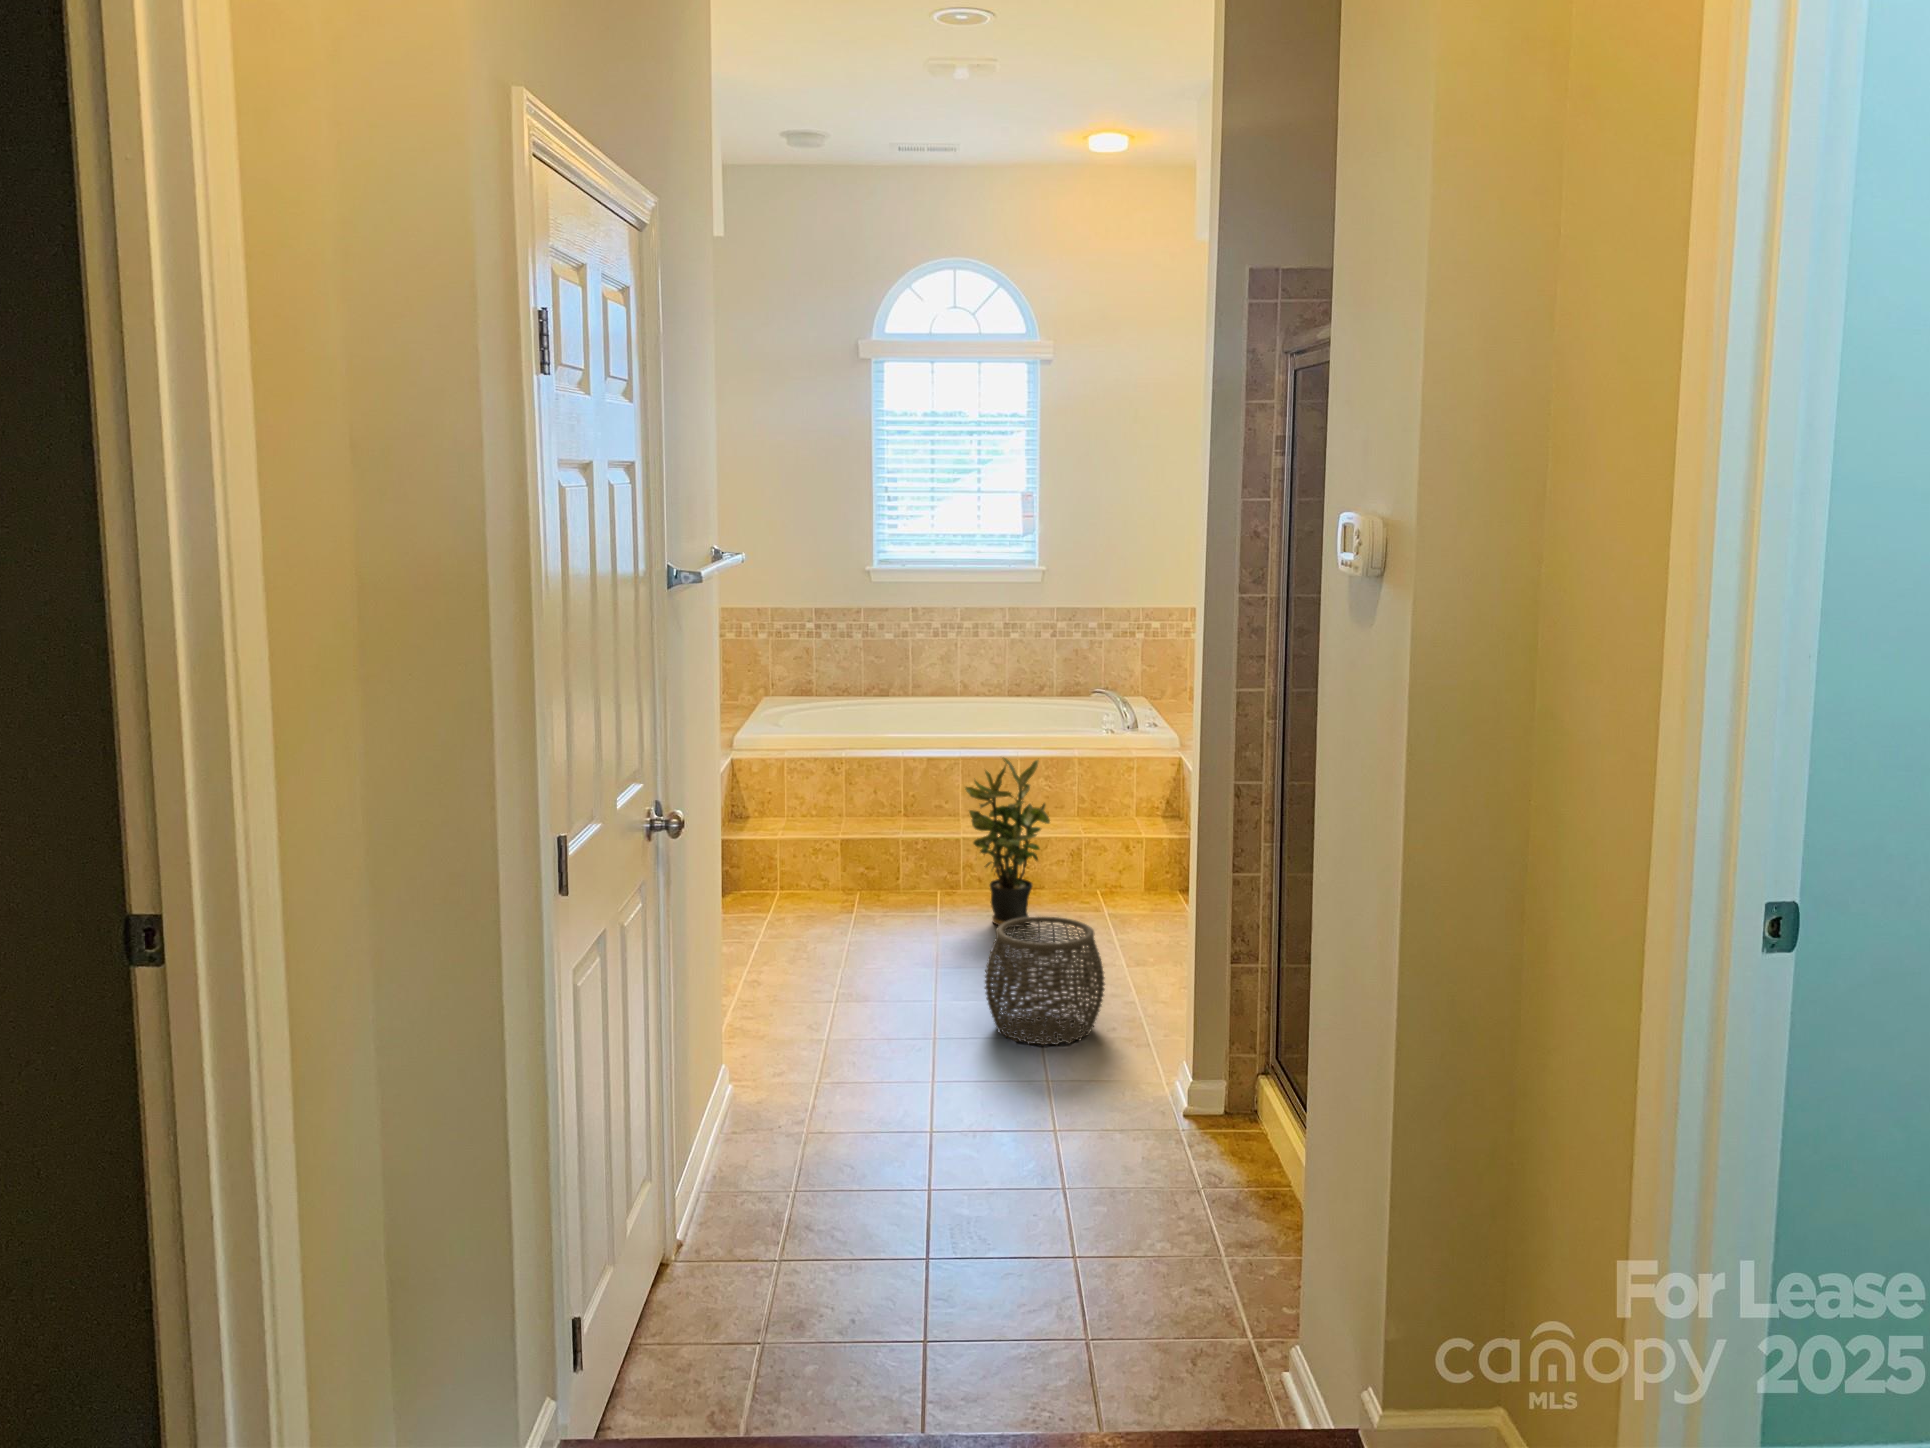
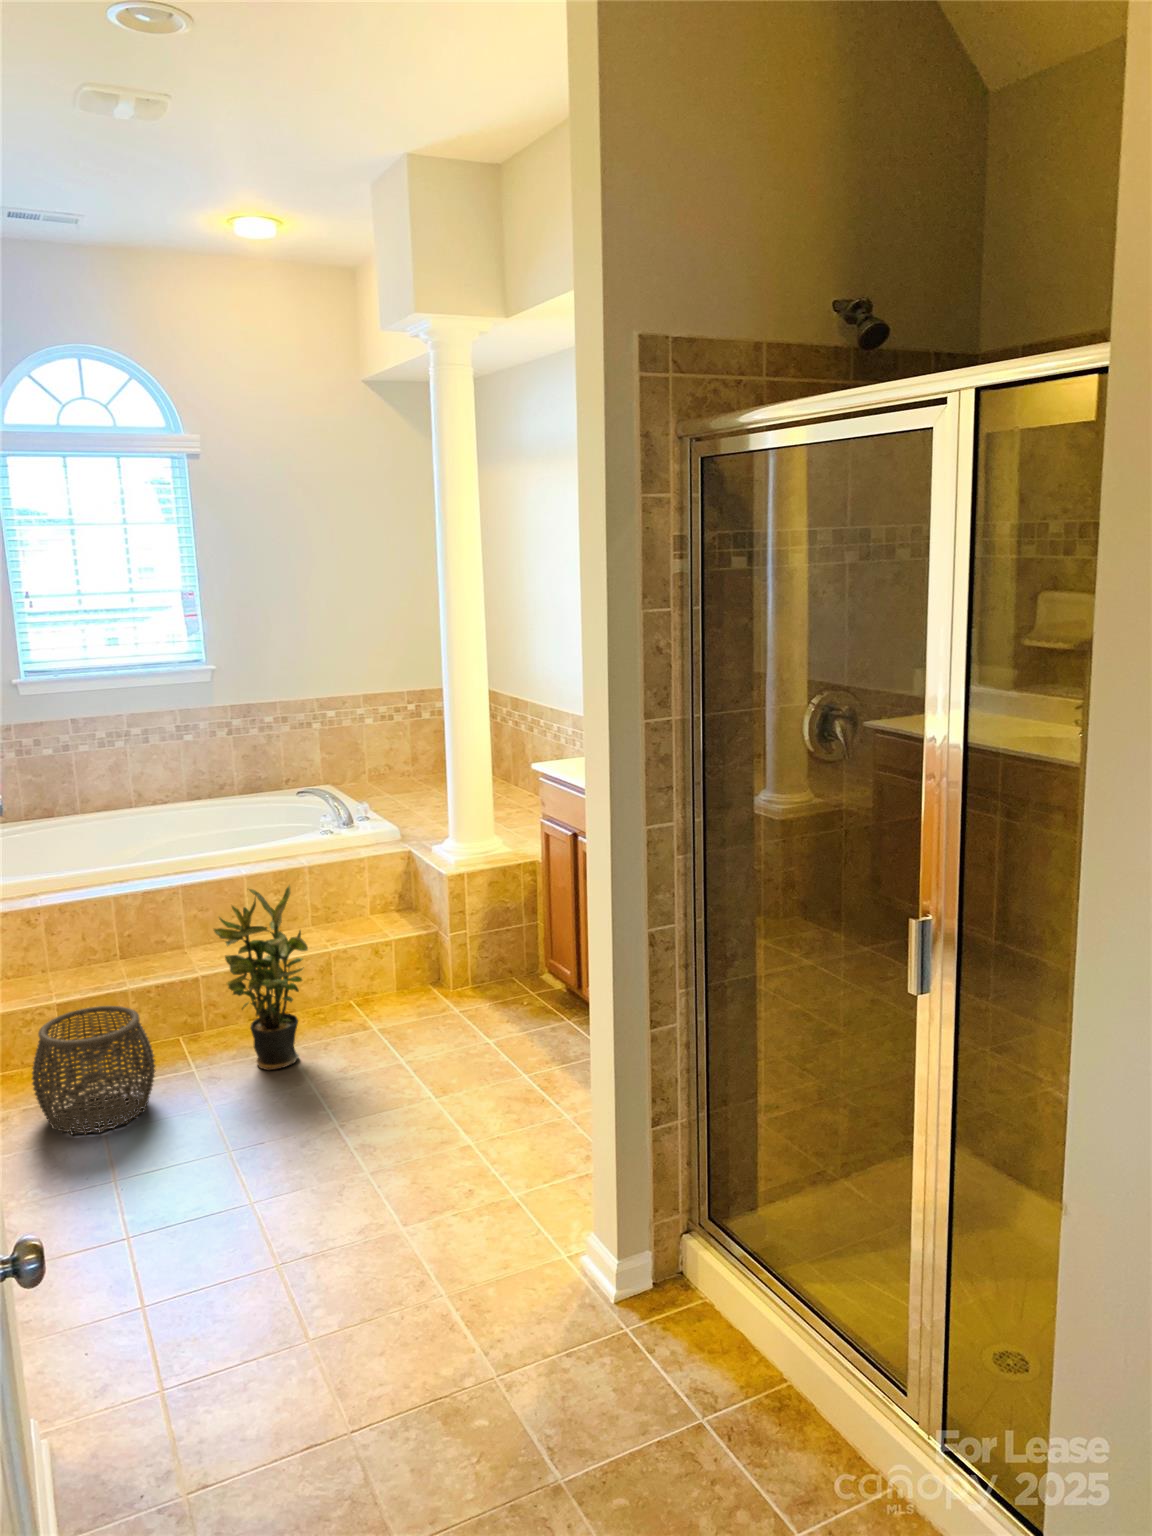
woven basket: present [985,916,1105,1045] -> present [32,1006,156,1135]

